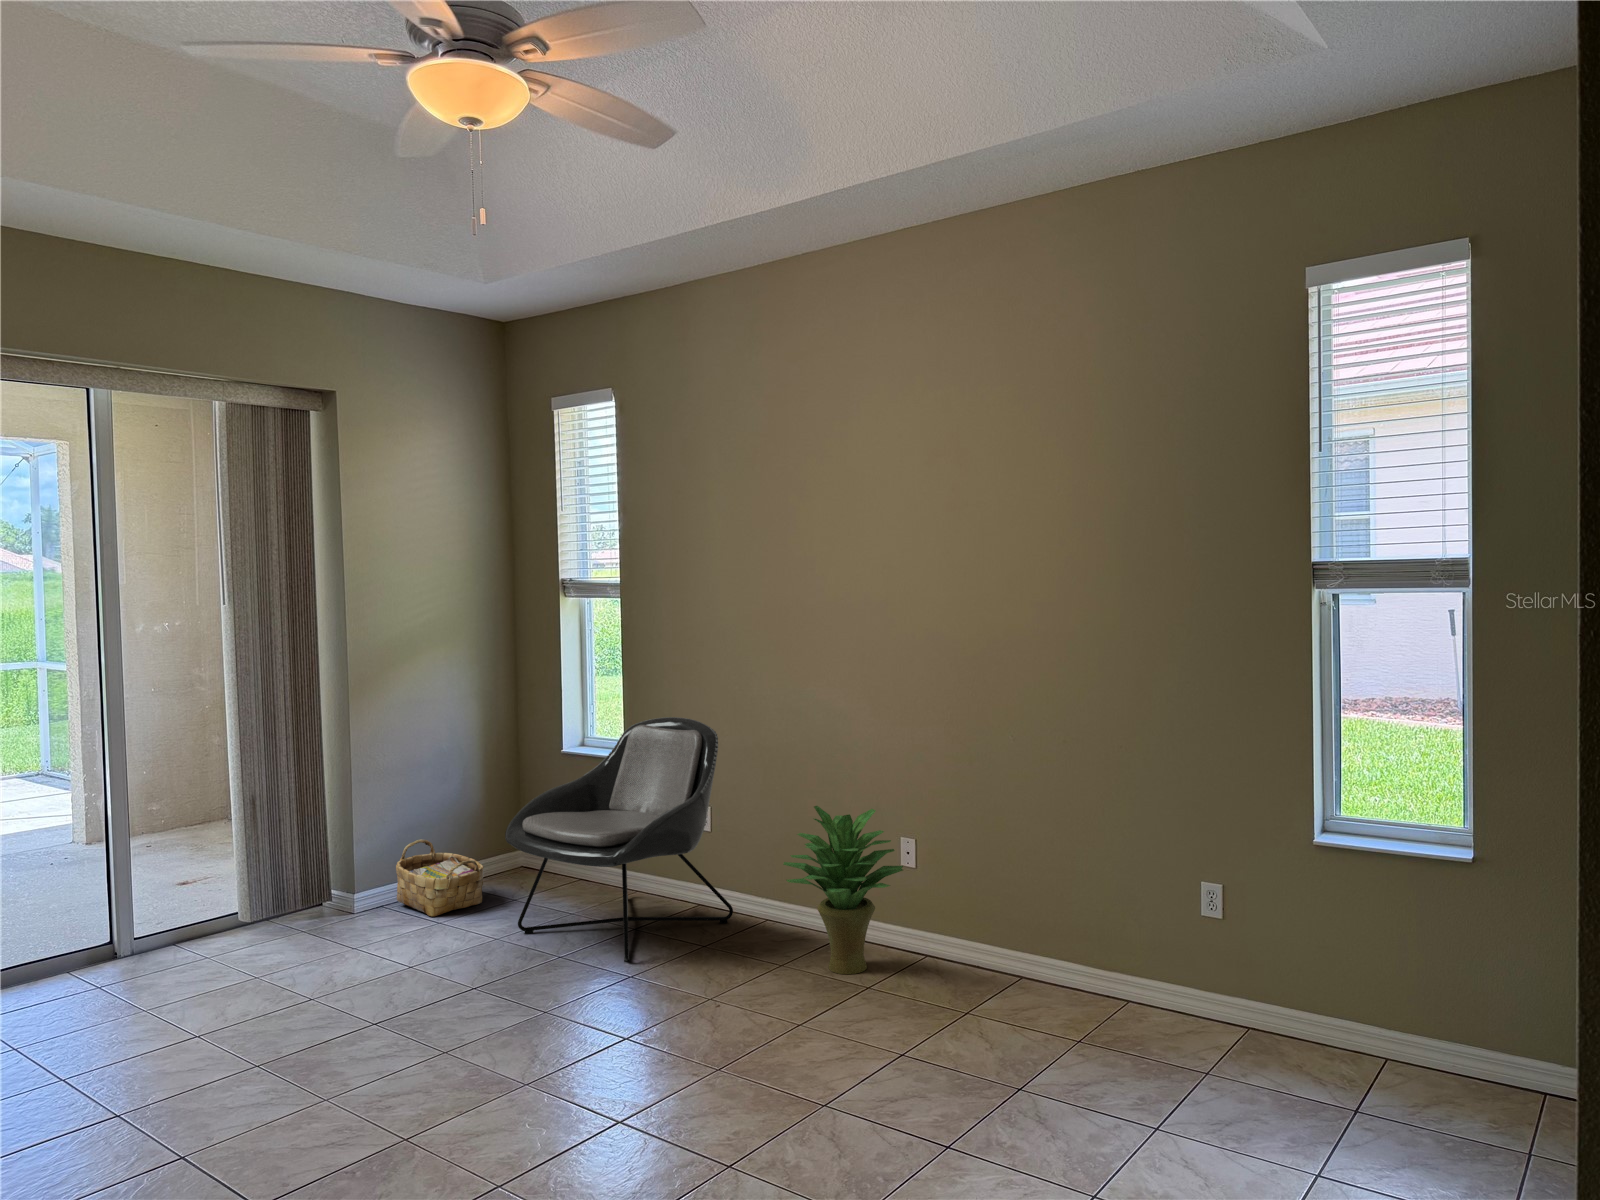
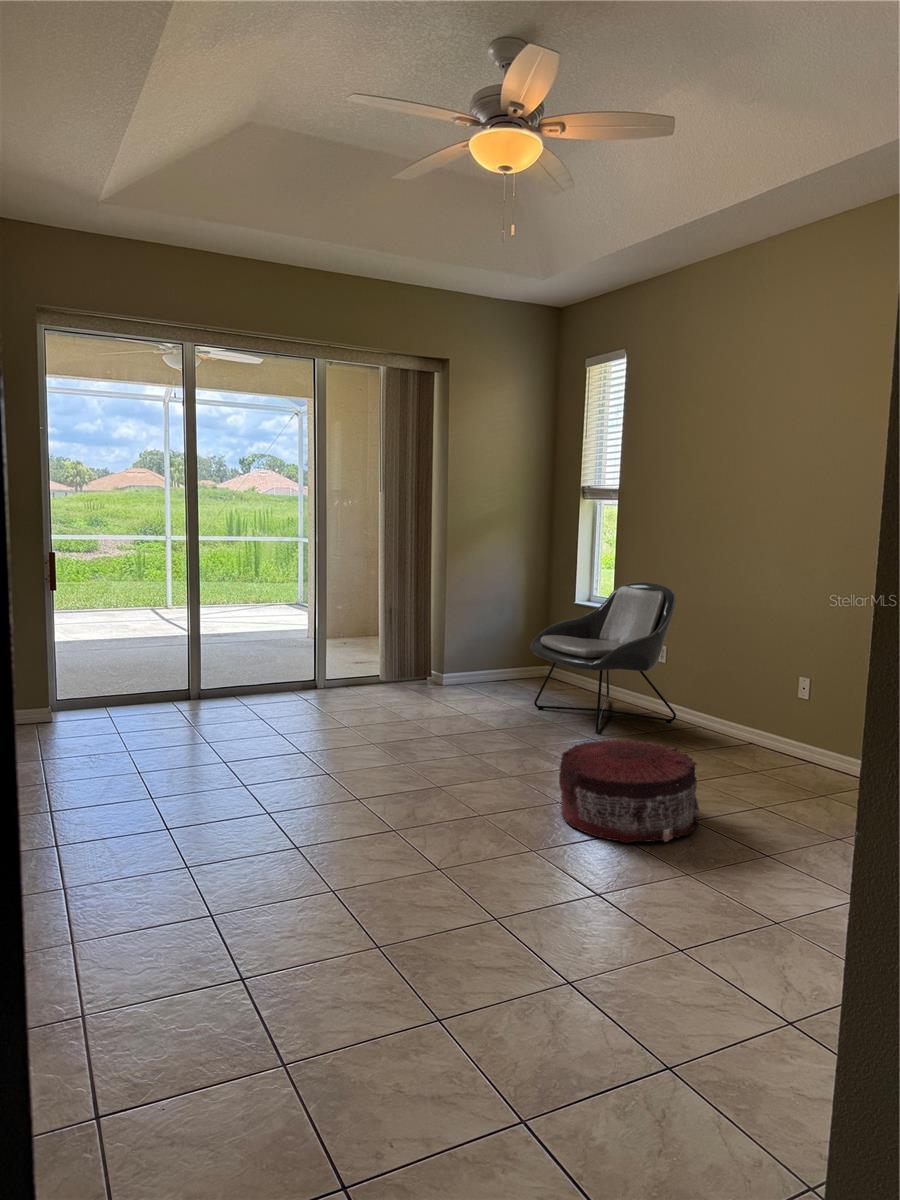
potted plant: present [783,806,903,974] -> none [707,647,797,765]
woven basket: present [396,840,484,917] -> none [467,646,519,693]
pouf: none [602,981,826,1169] -> present [559,739,699,843]

